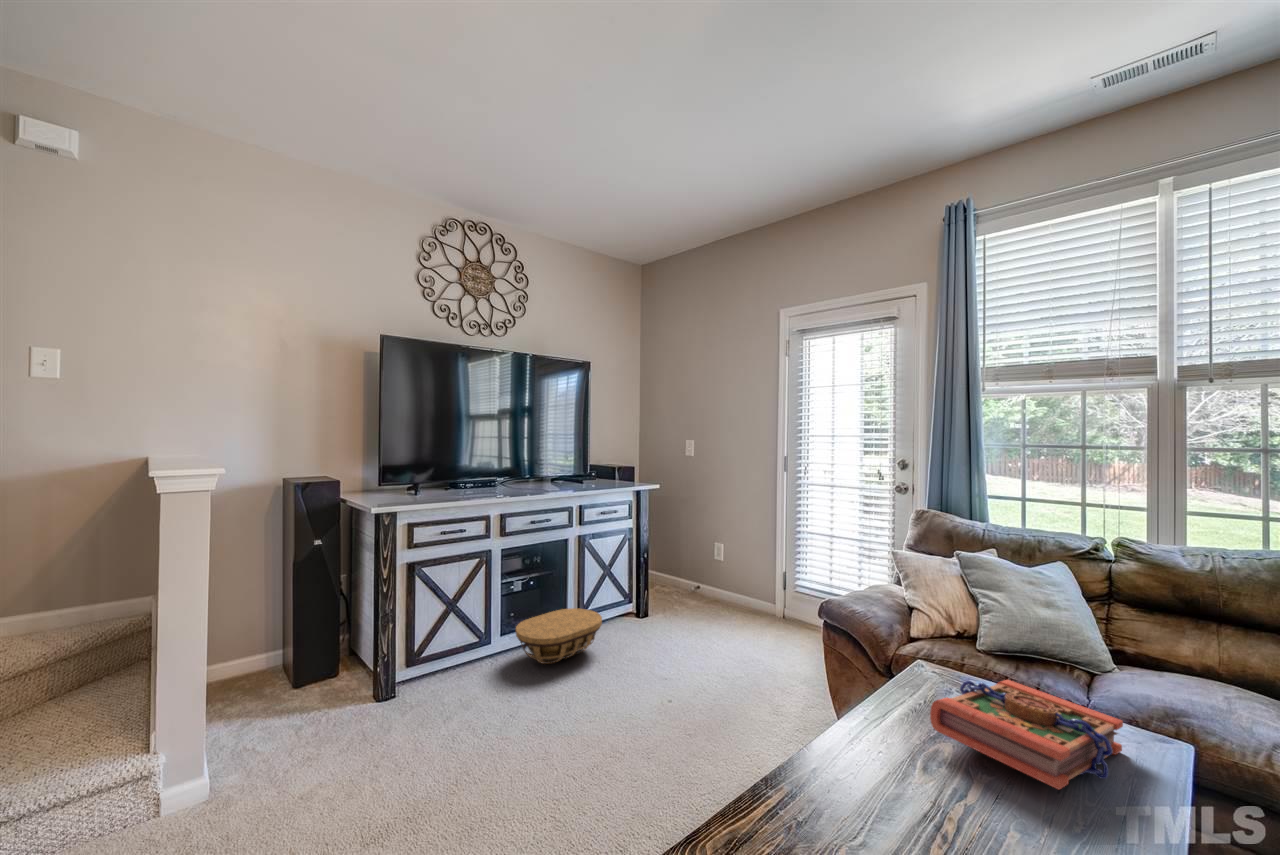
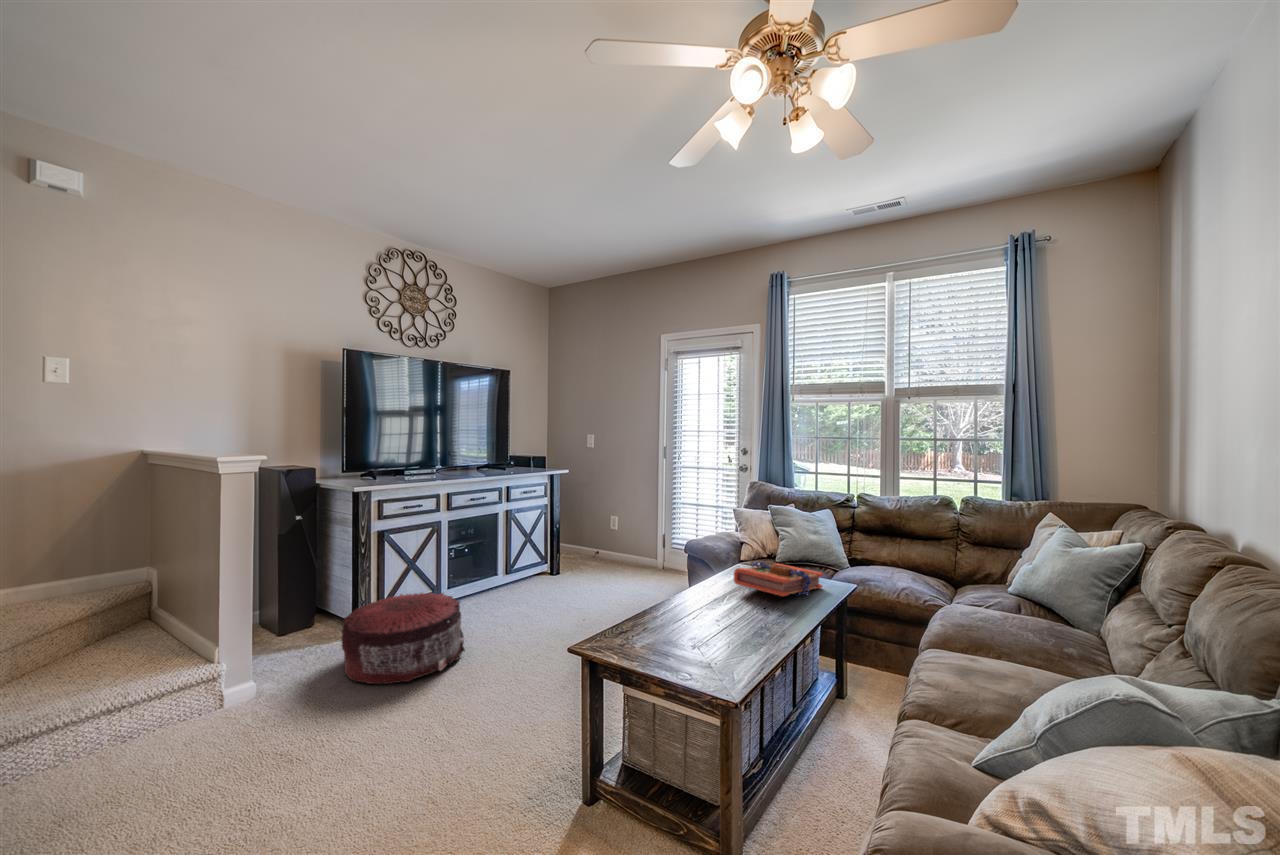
basket: present [516,608,602,664] -> none [461,567,528,607]
pouf: none [333,649,498,797] -> present [342,593,465,684]

